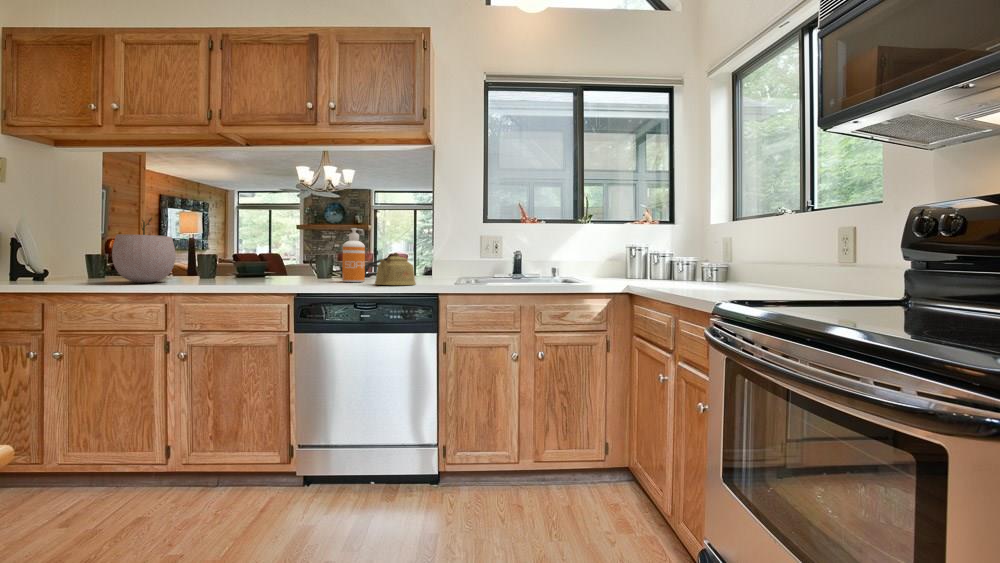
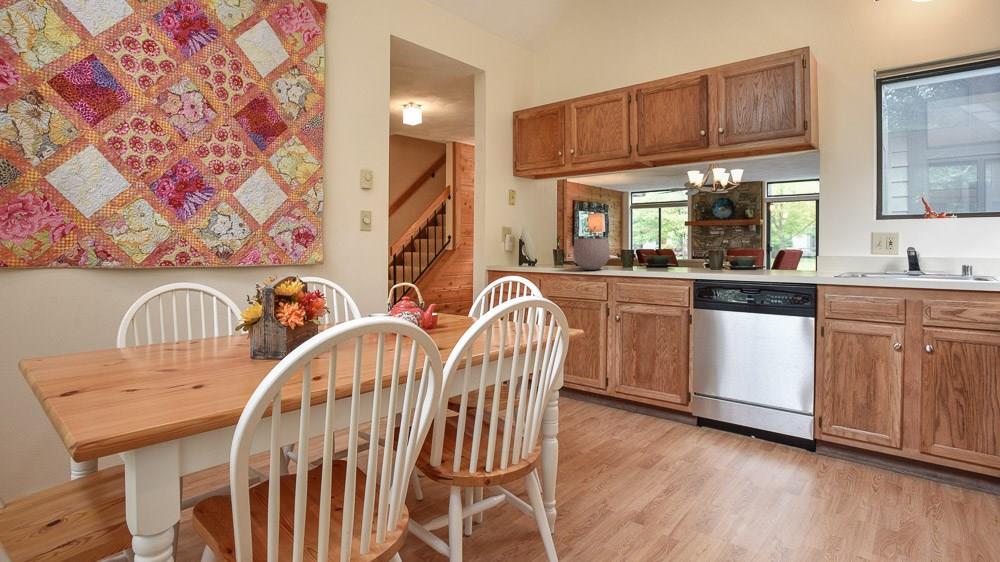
soap dispenser: present [342,228,365,282] -> none [730,228,750,272]
kettle: present [368,253,416,285] -> none [753,248,797,276]

